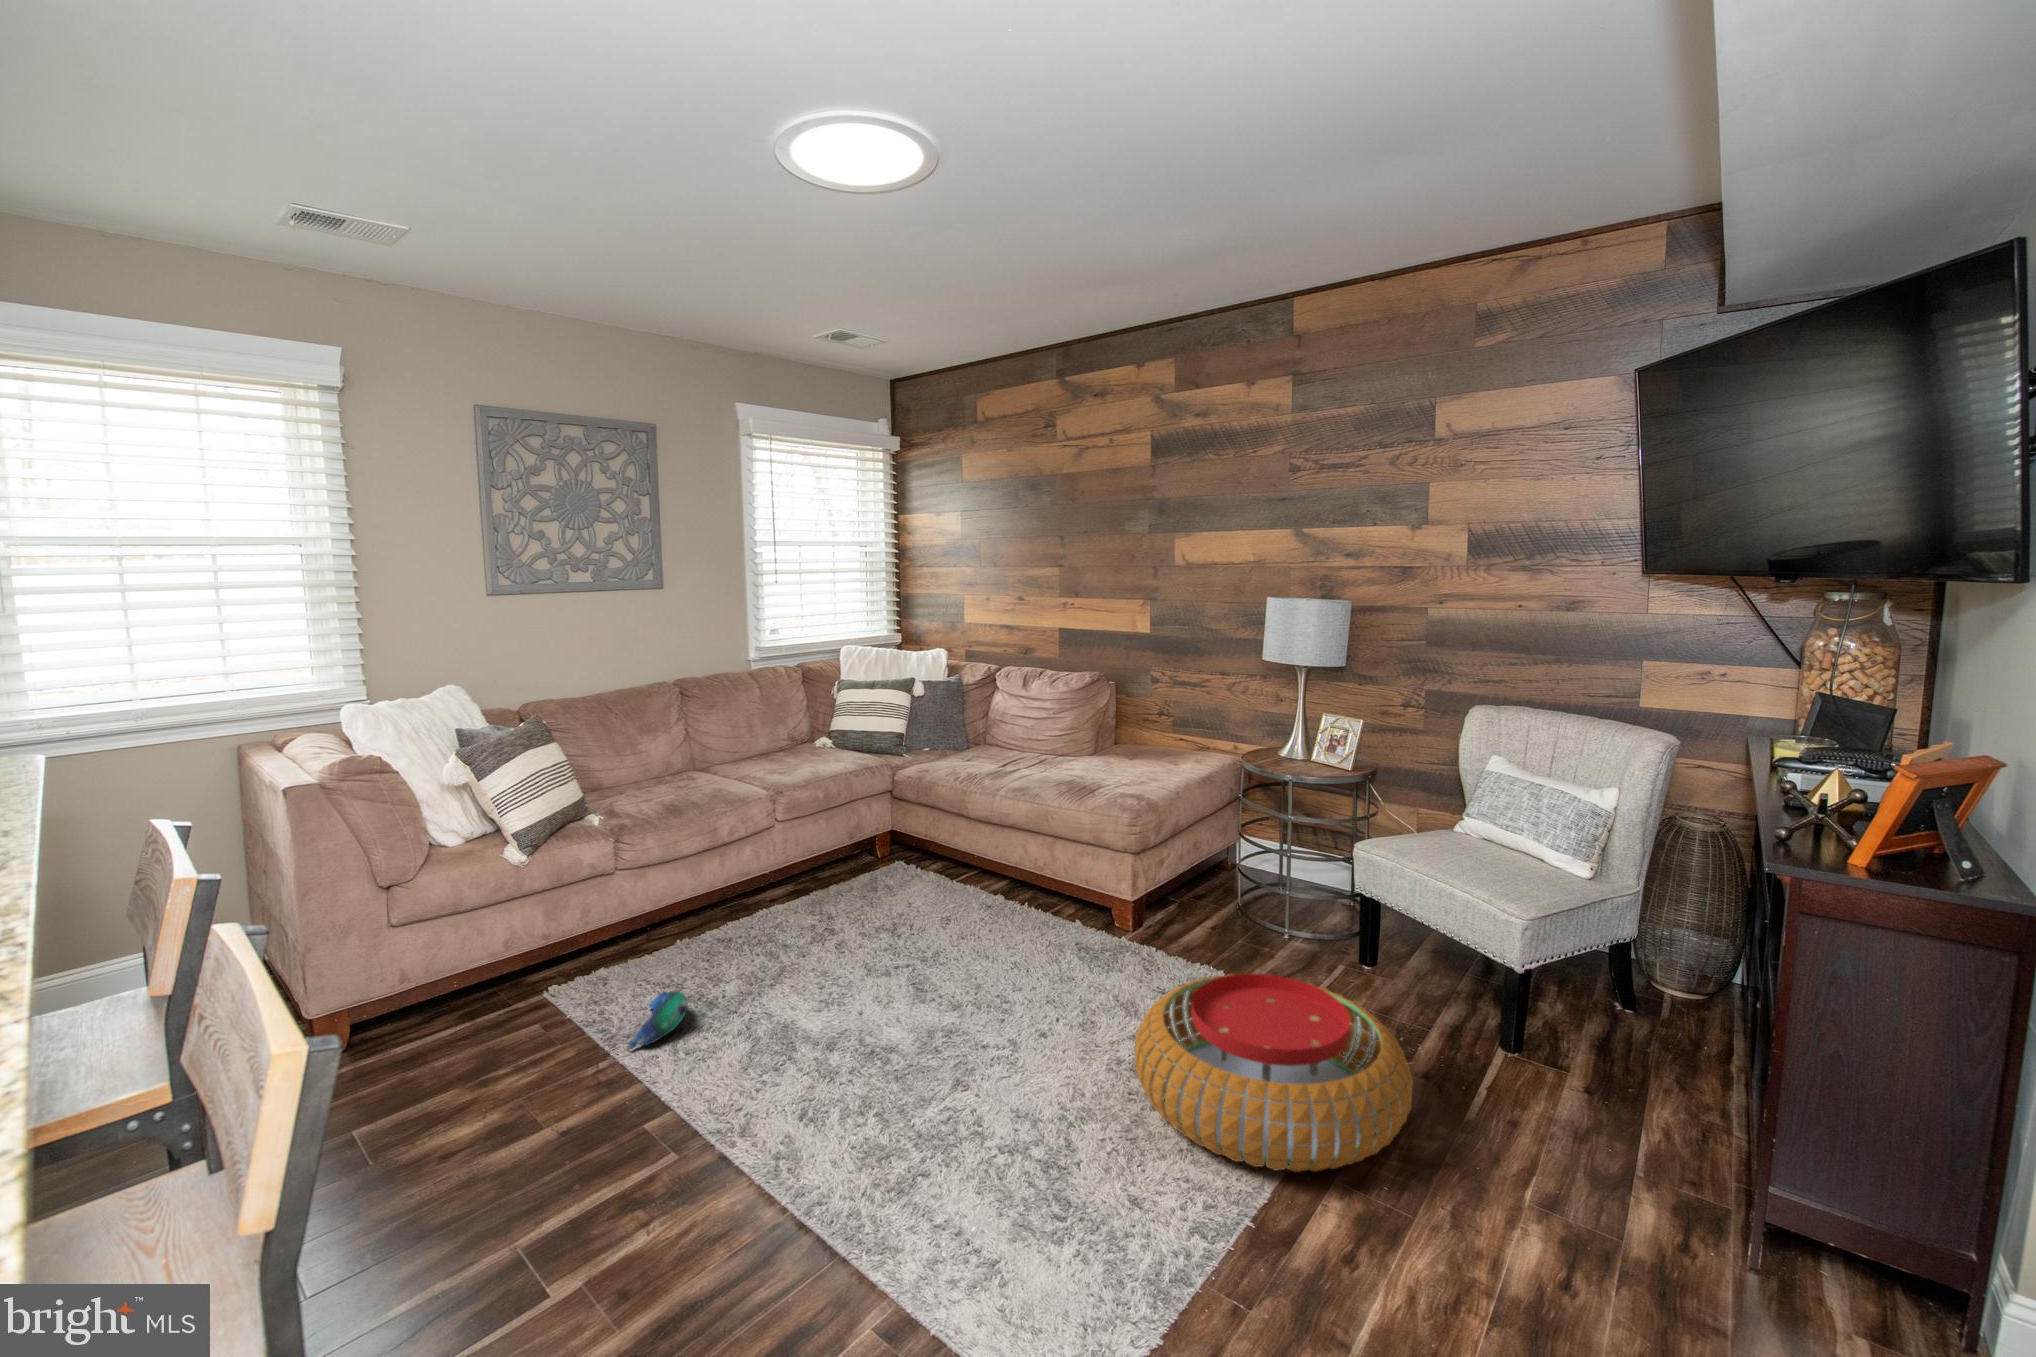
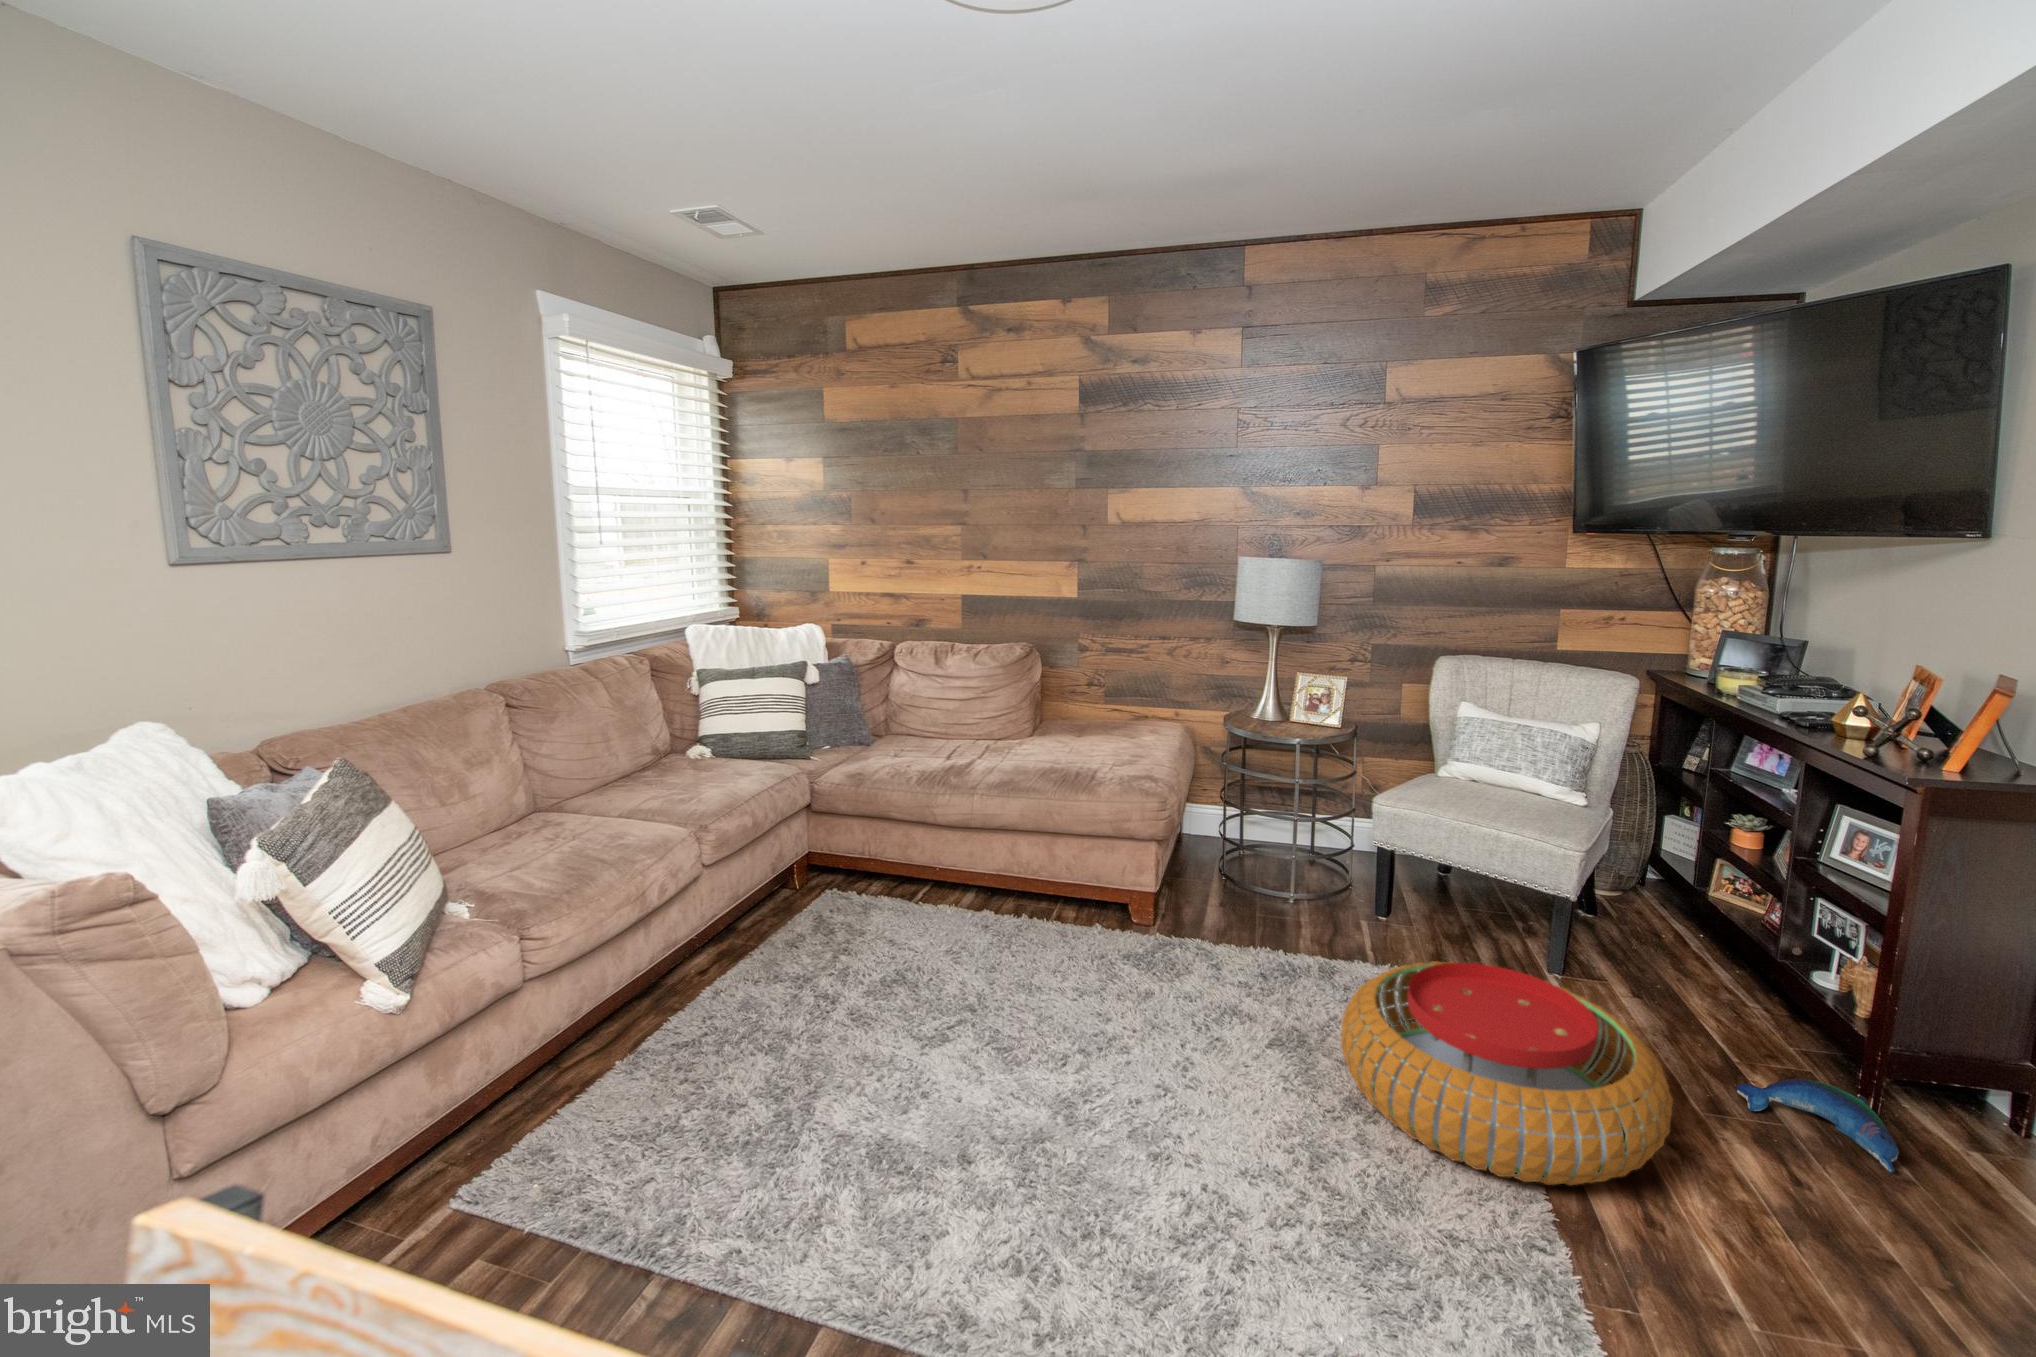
plush toy: present [629,990,688,1049] -> present [1736,1079,1899,1173]

